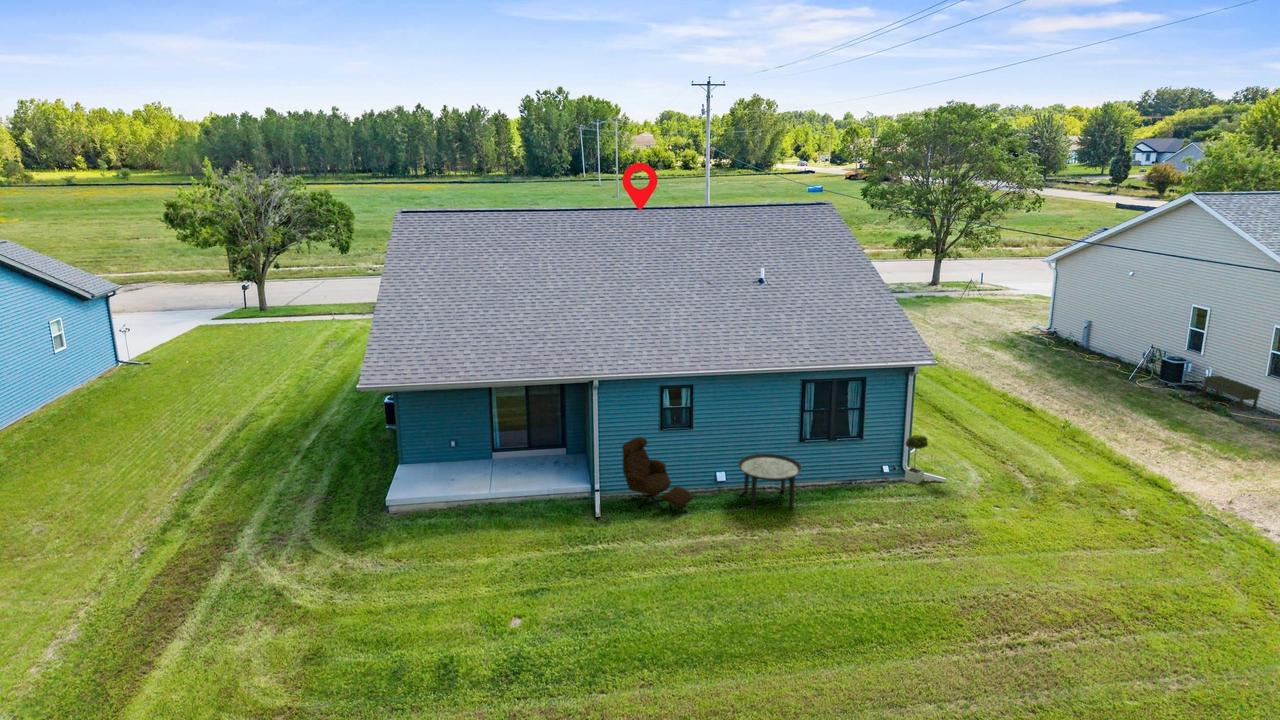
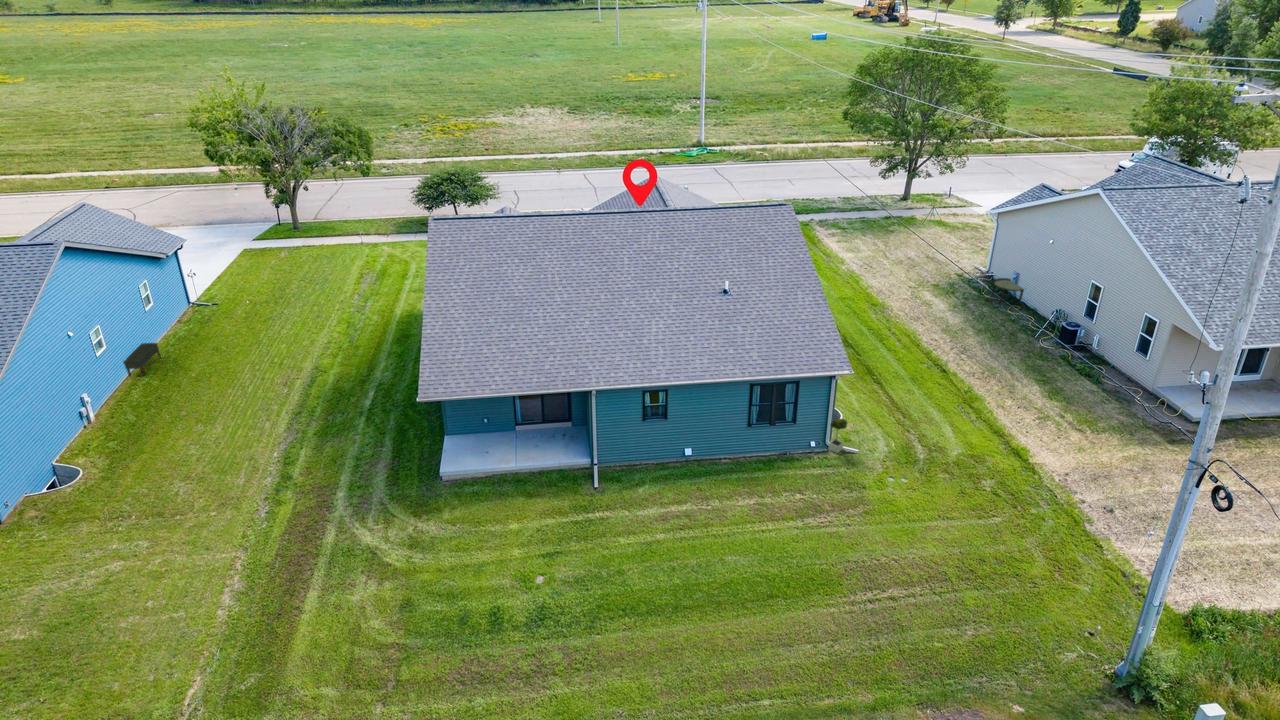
bench: present [1202,376,1261,410] -> present [123,343,161,376]
lounge chair: present [622,437,692,515] -> none [614,421,666,483]
round table: present [738,454,802,508] -> present [992,278,1024,305]

